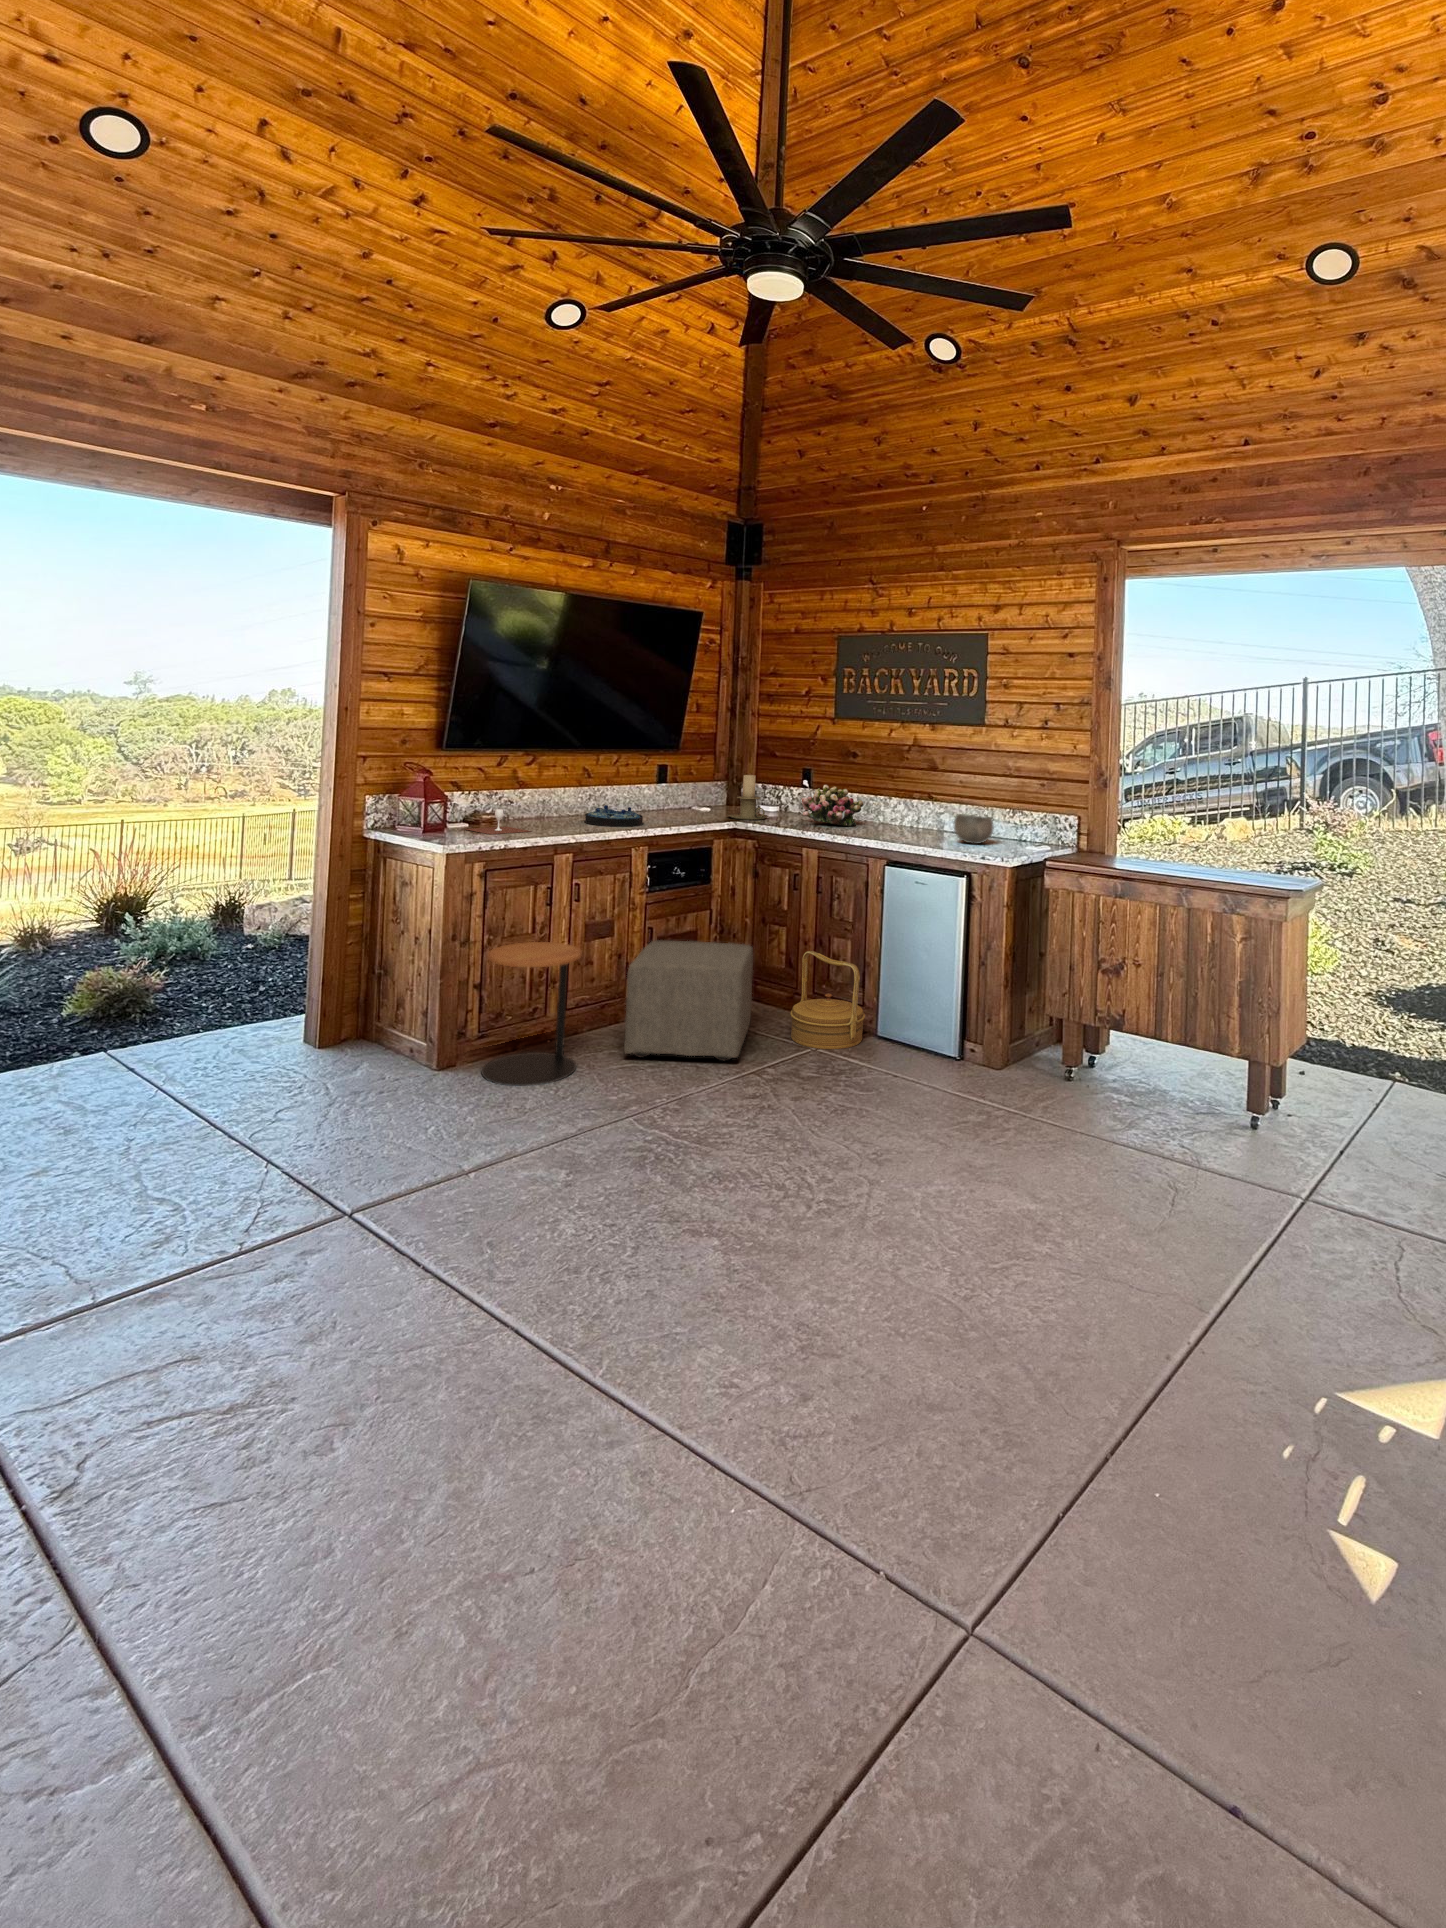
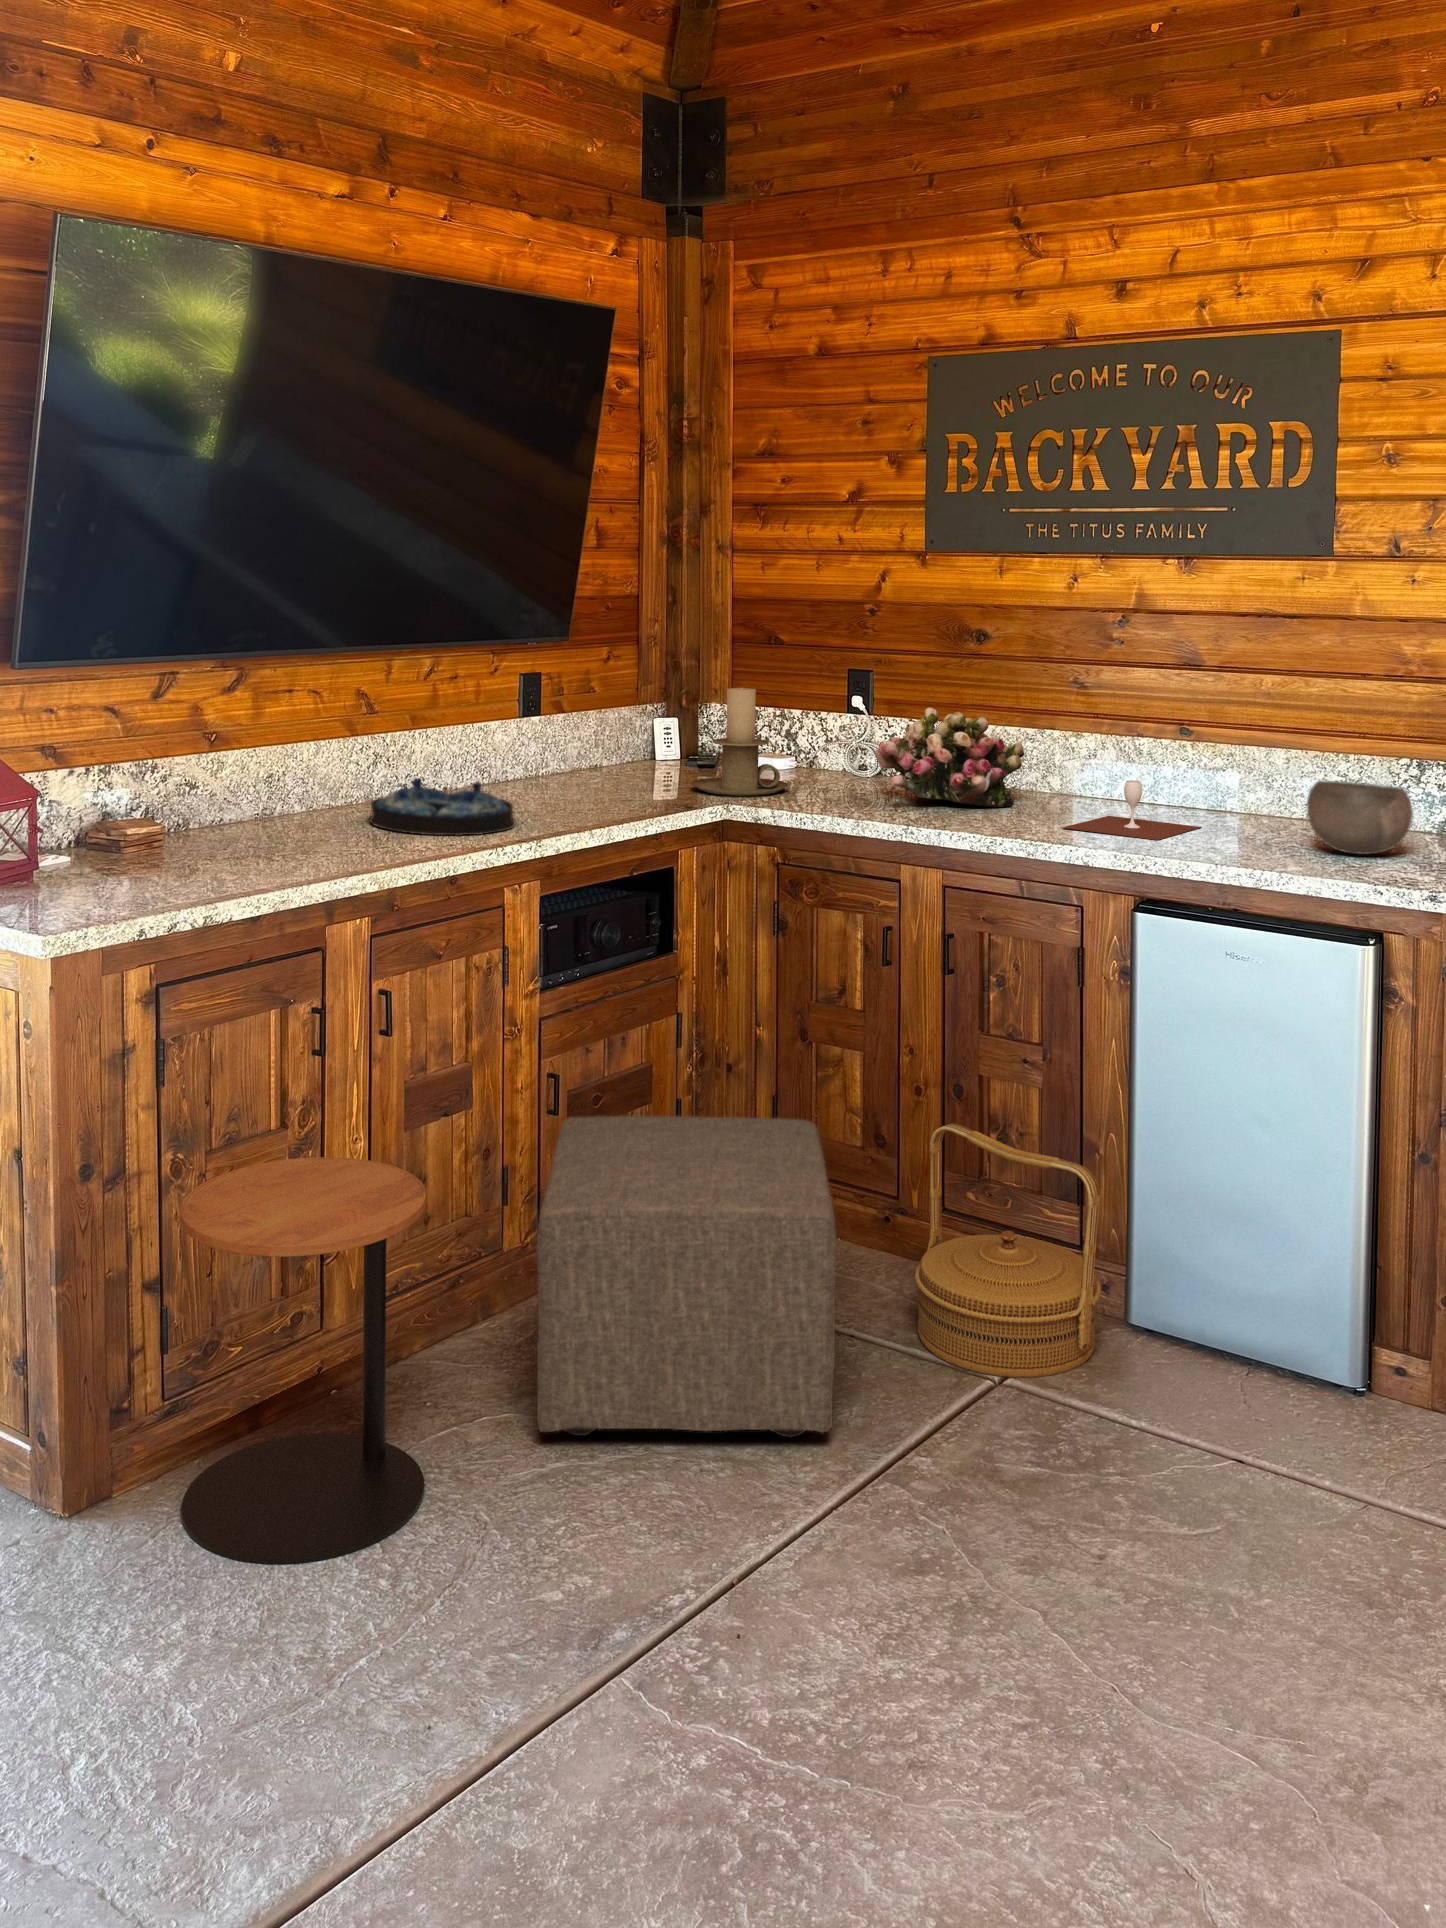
wine glass: present [466,809,530,834] -> present [1062,780,1201,840]

